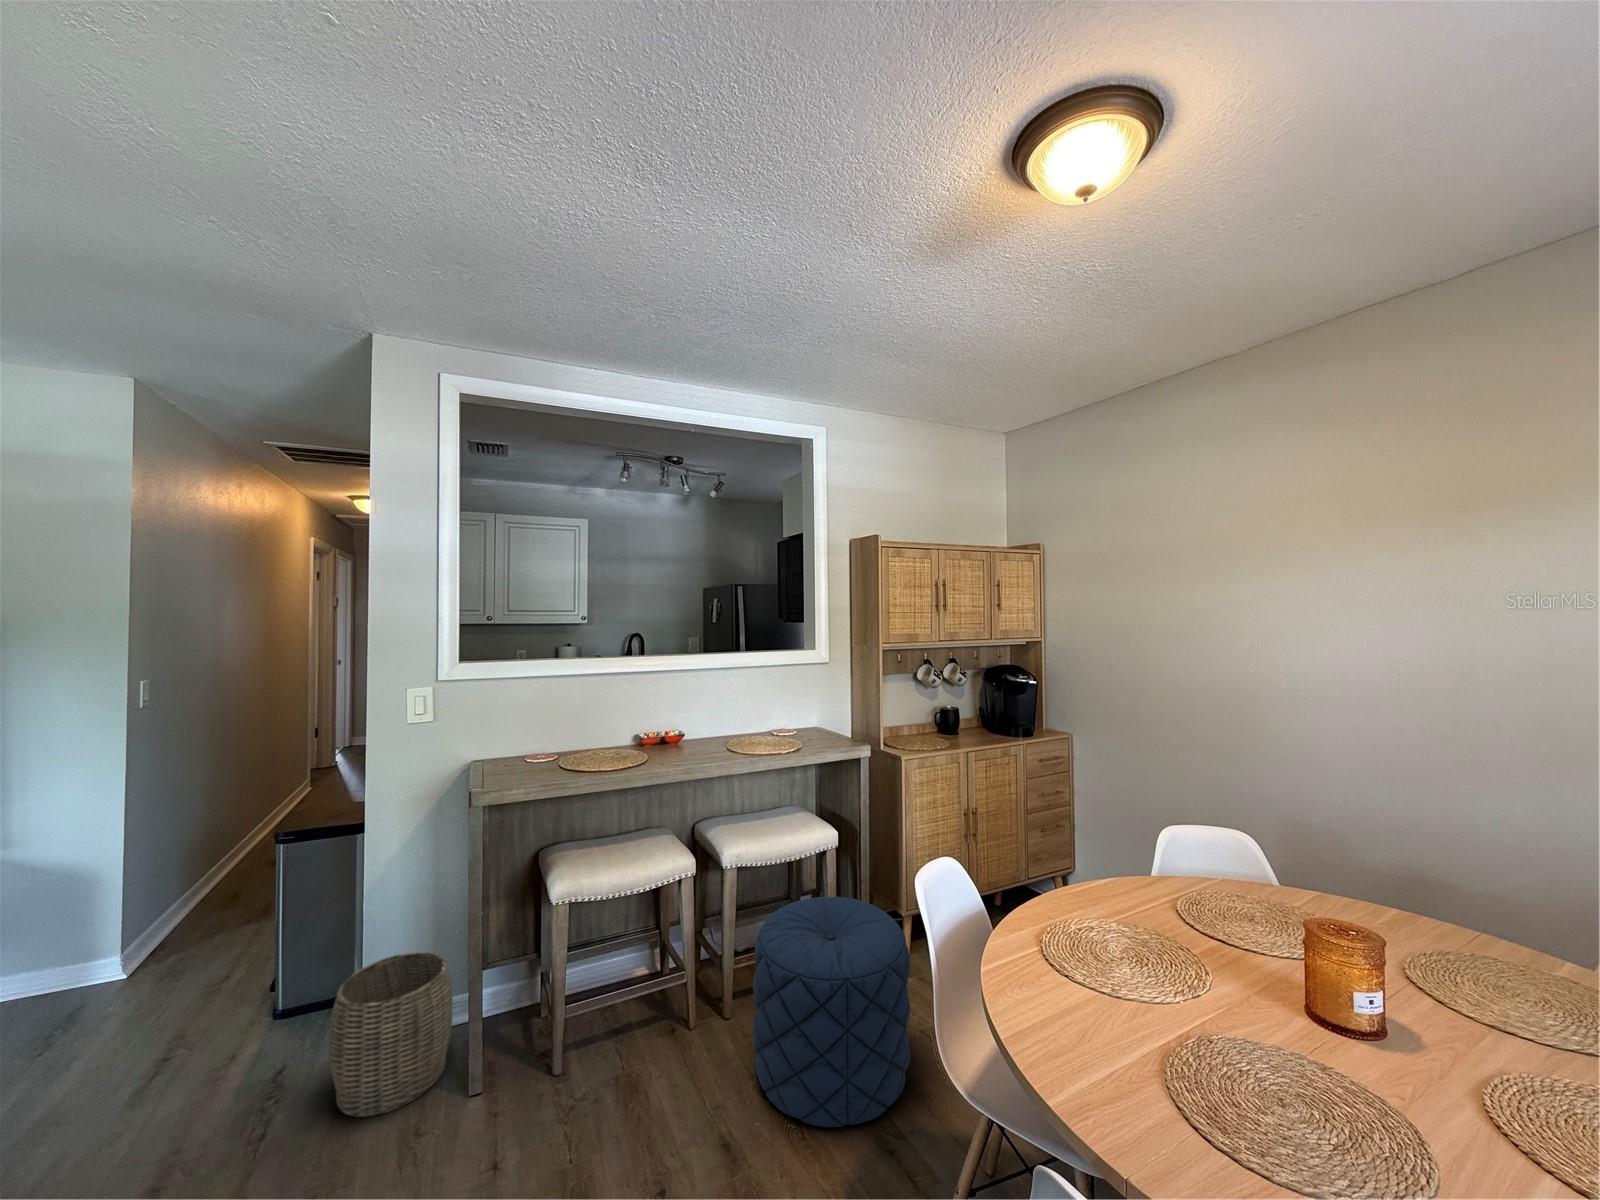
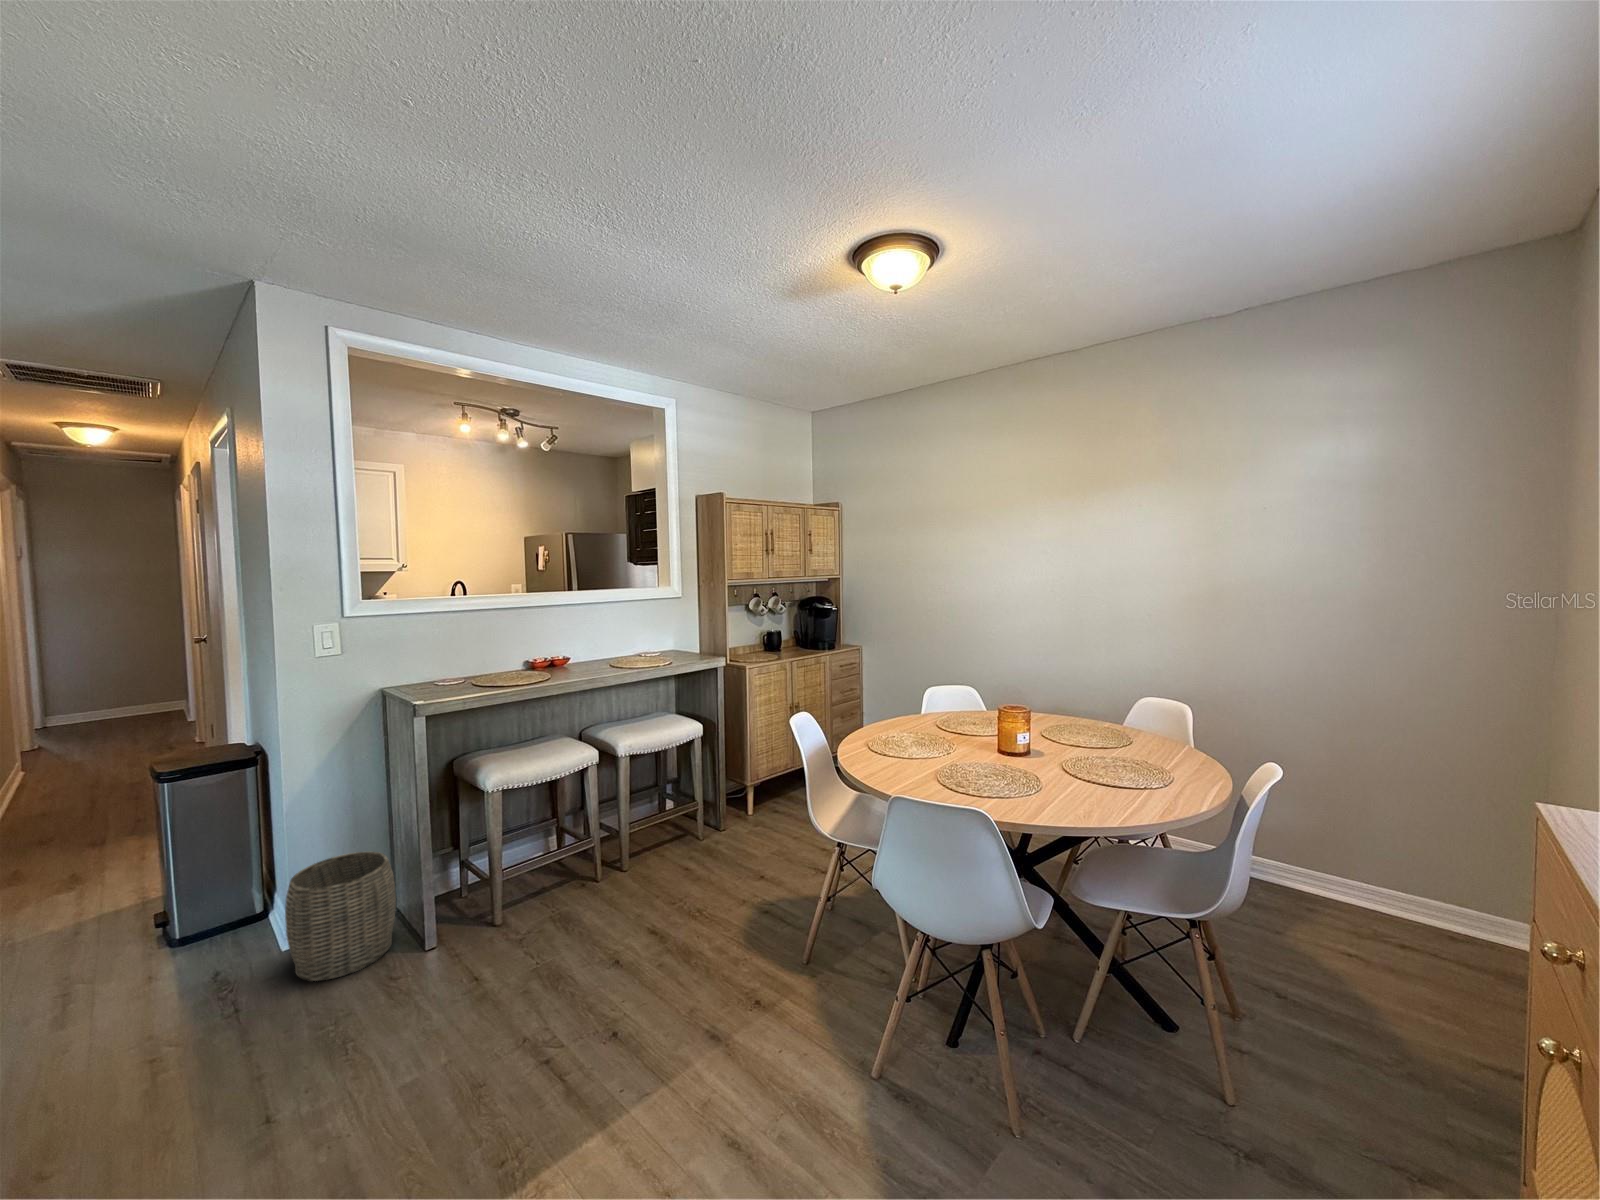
pouf: present [753,897,910,1127] -> none [656,765,770,907]

